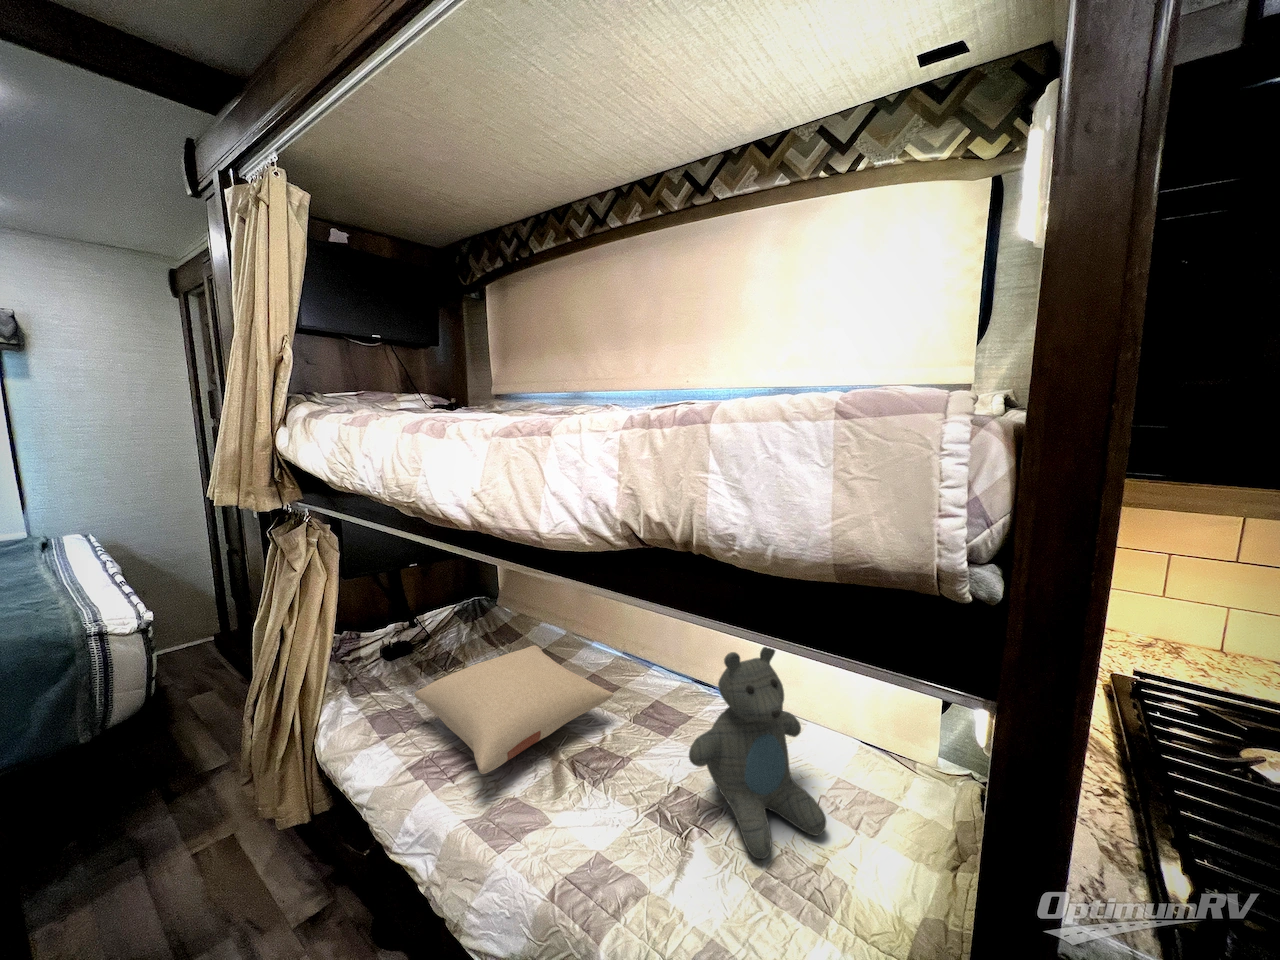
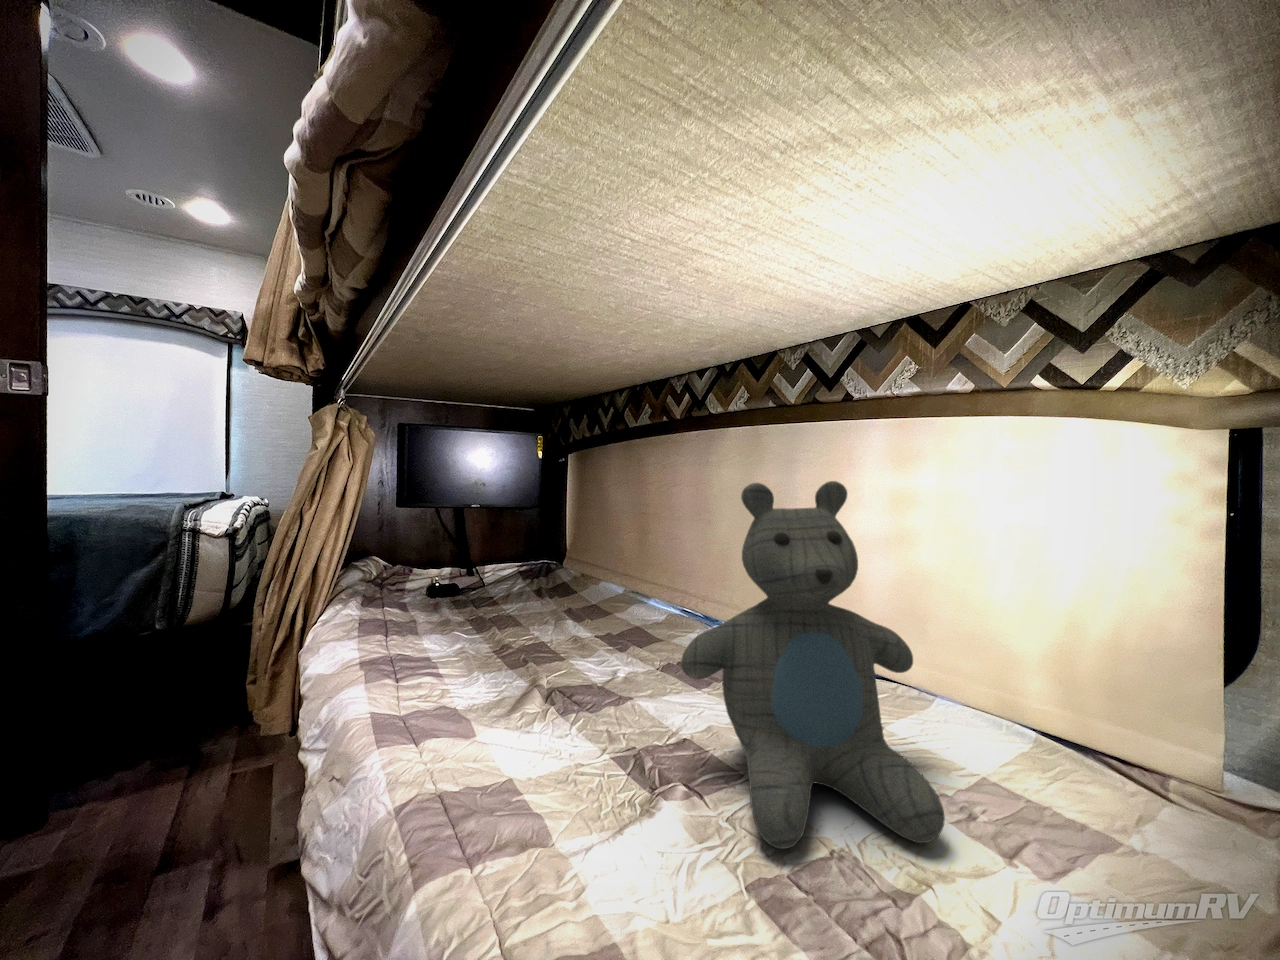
pillow: present [415,645,613,774] -> none [409,568,633,668]

